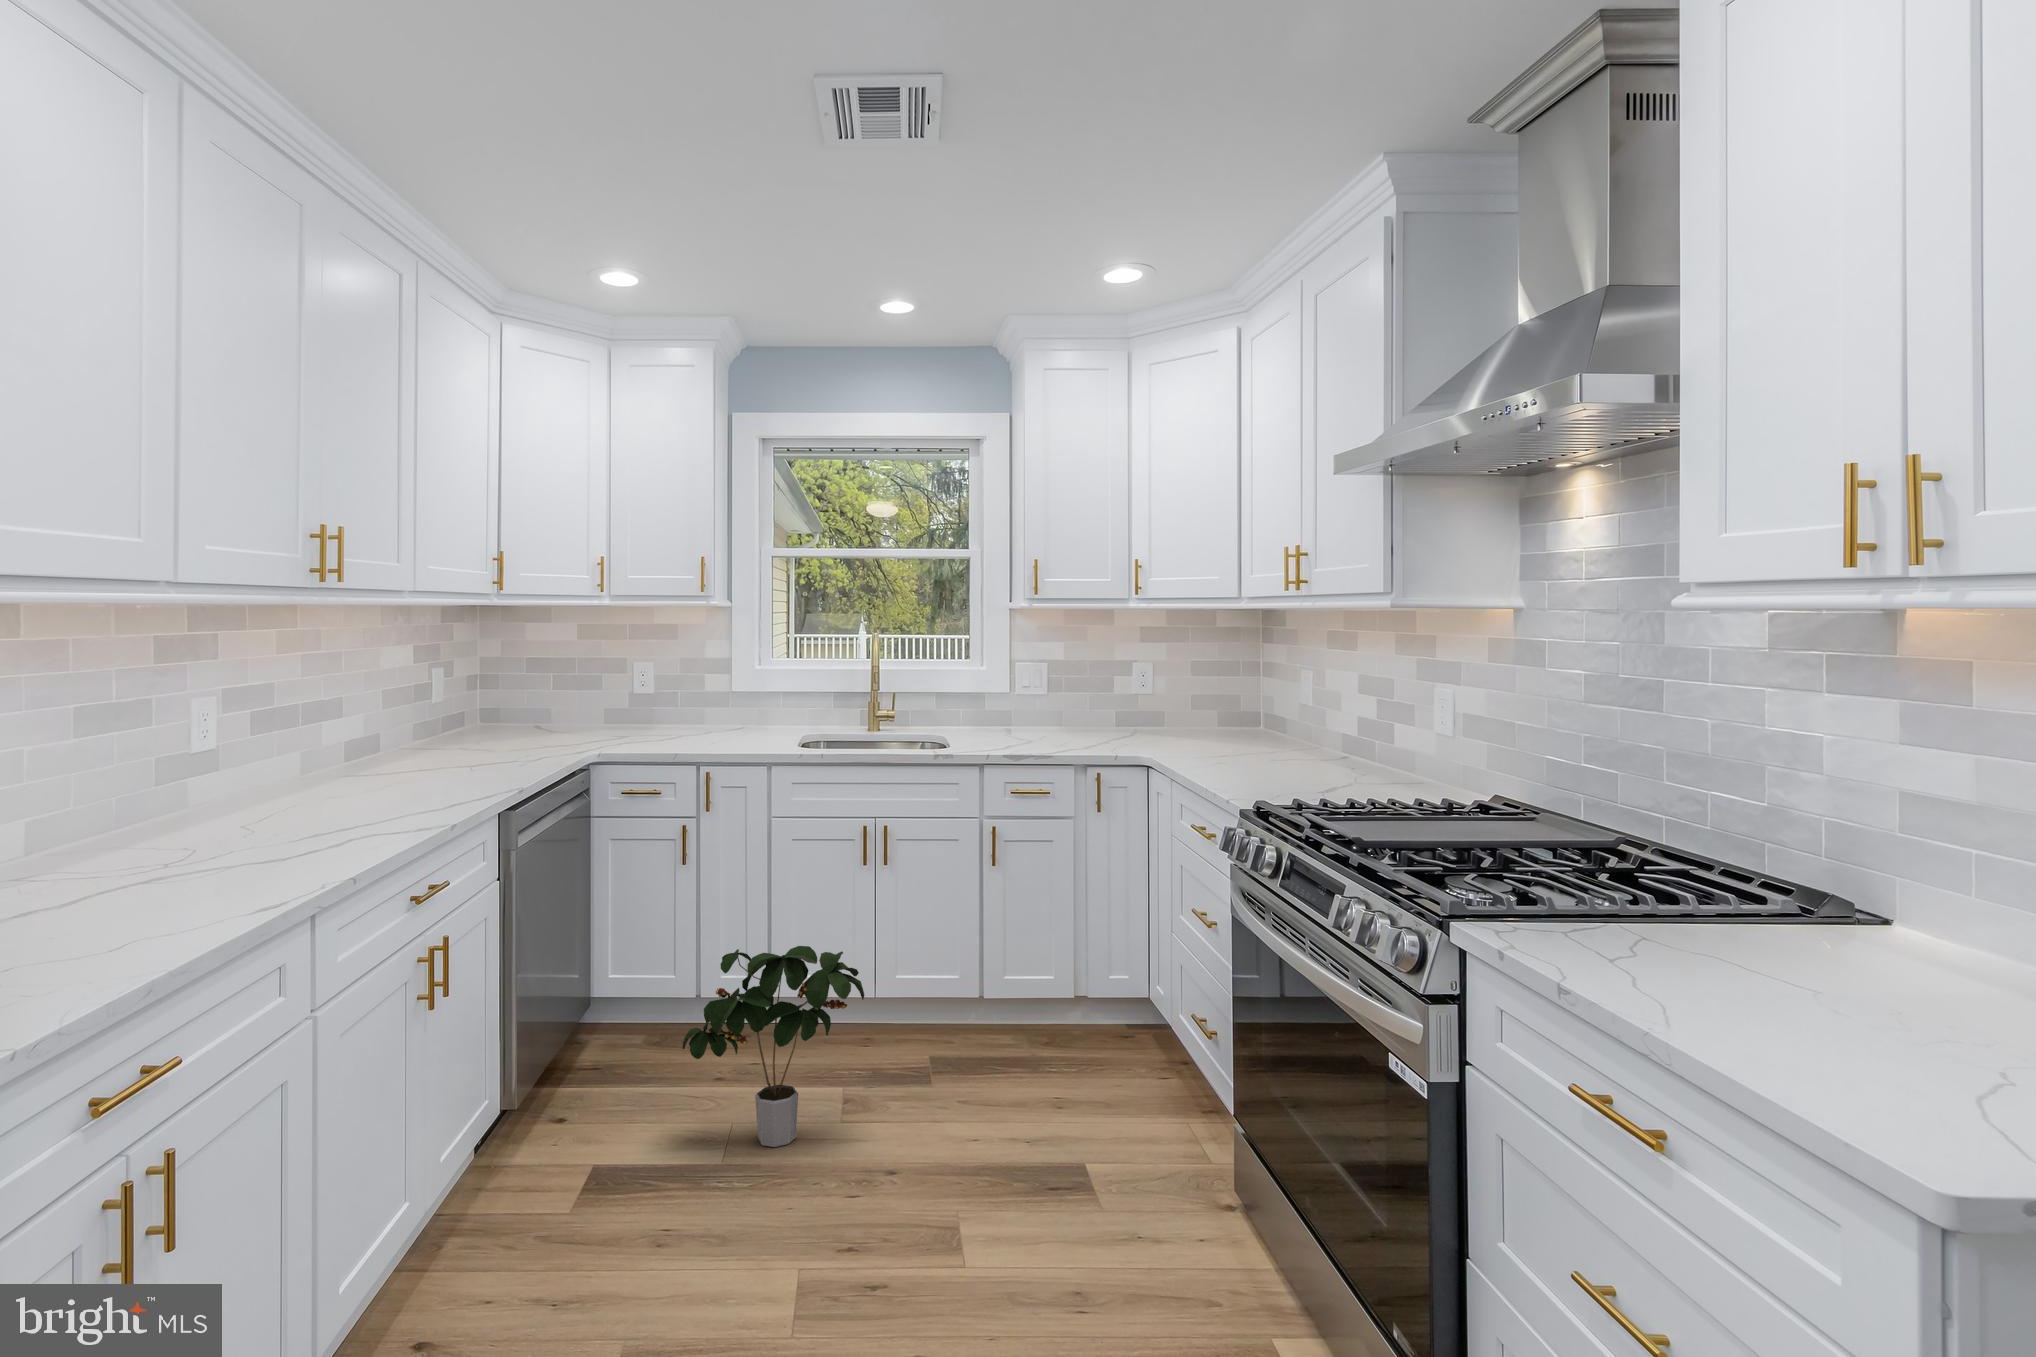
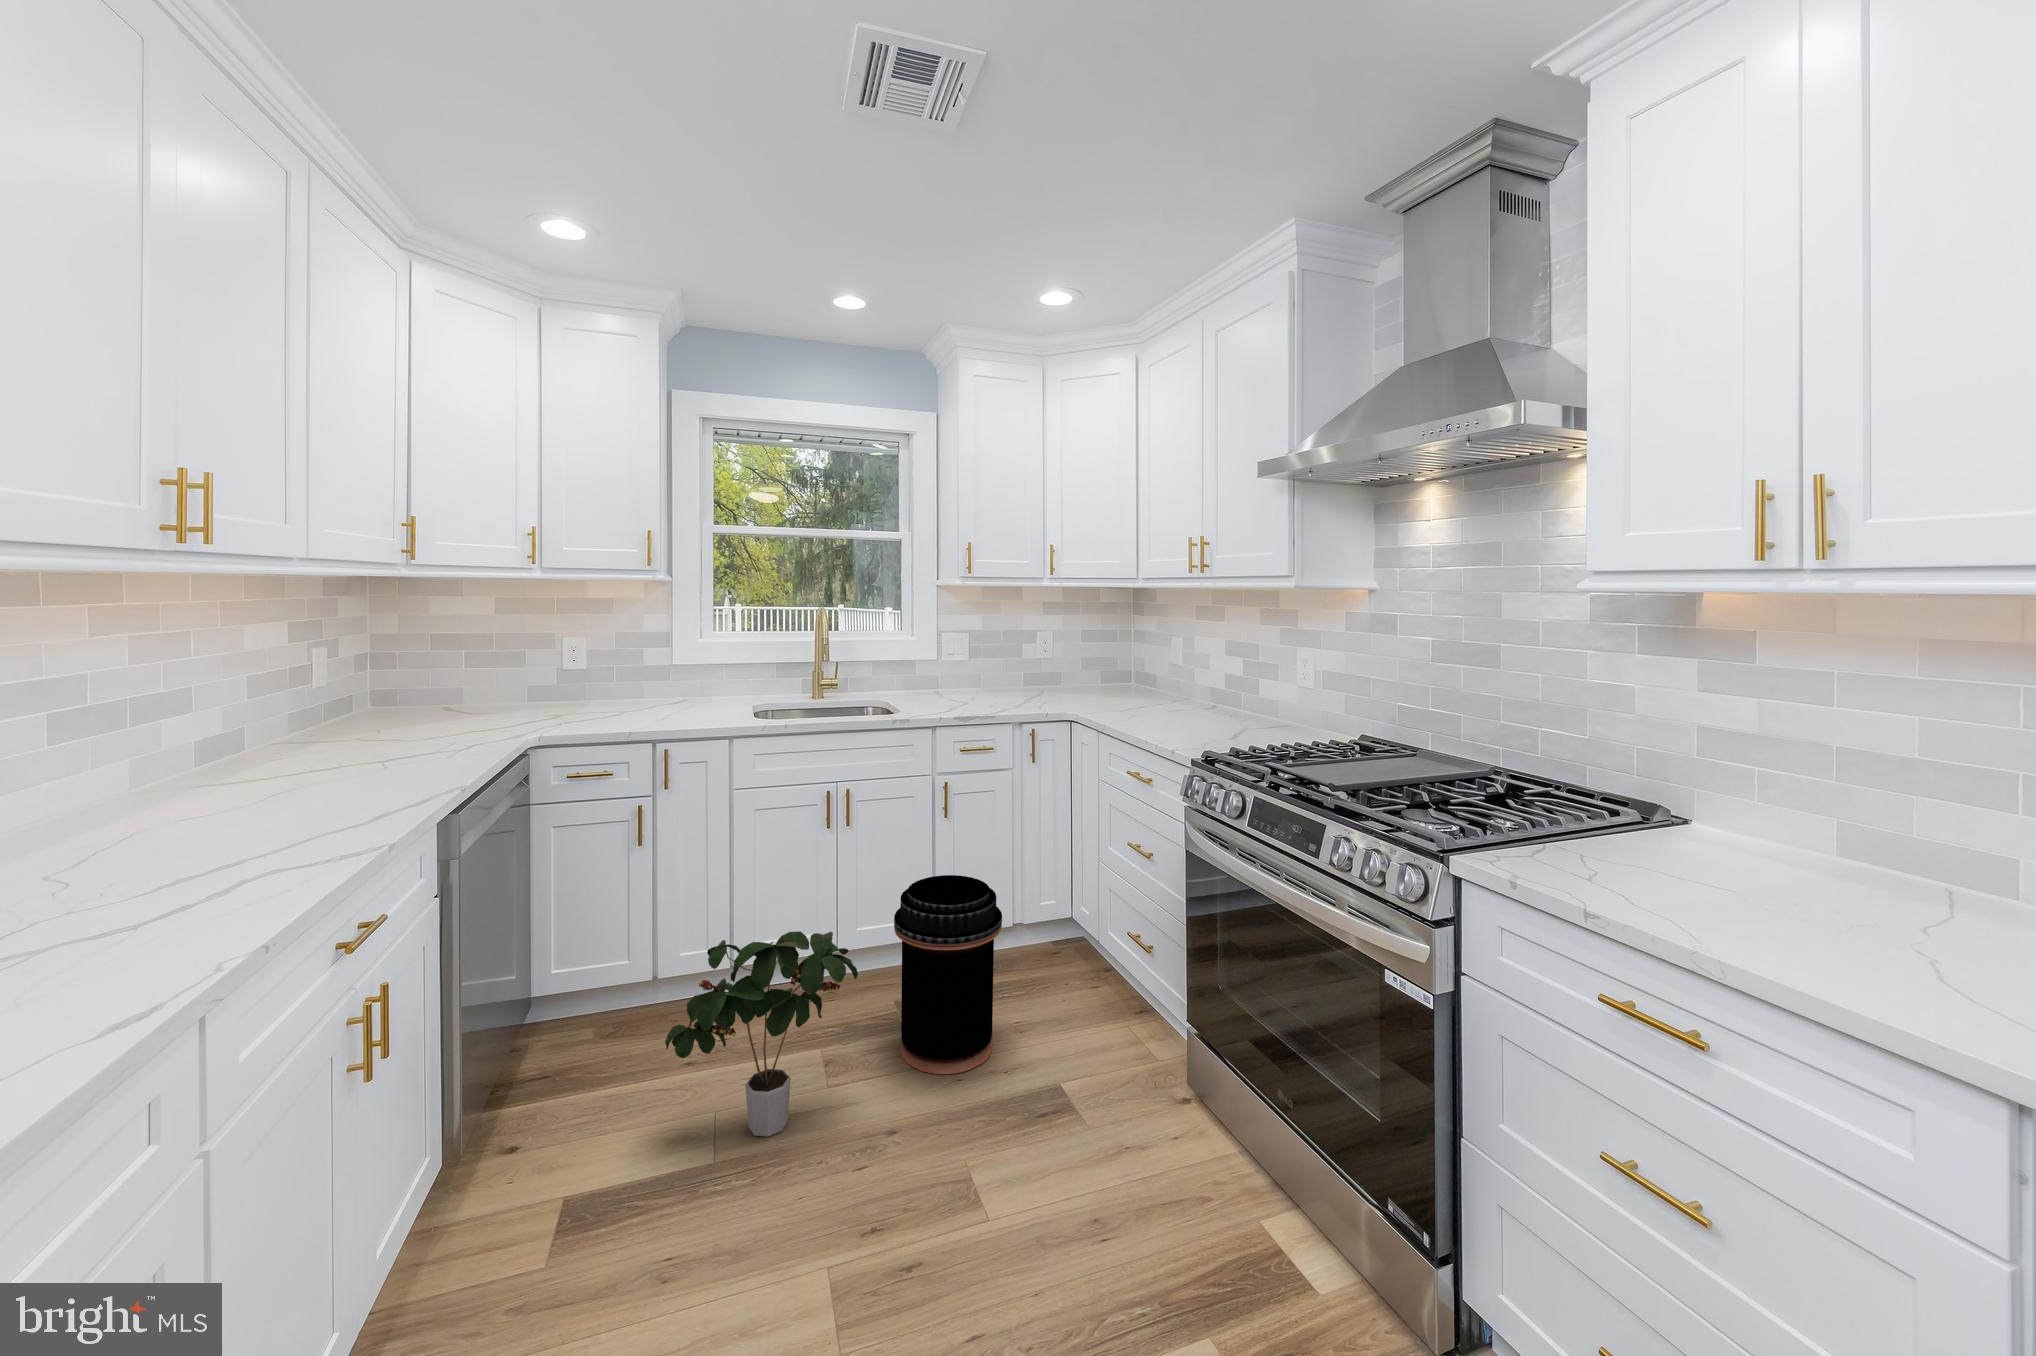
trash can: none [916,911,1030,1117] -> present [894,875,1002,1074]

